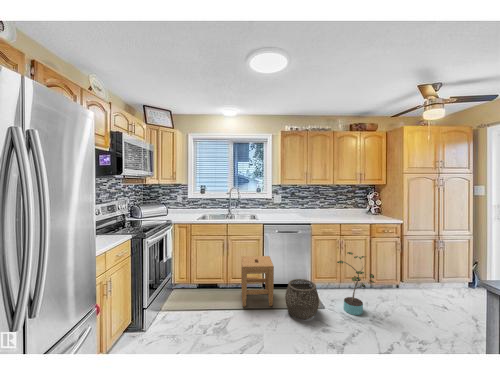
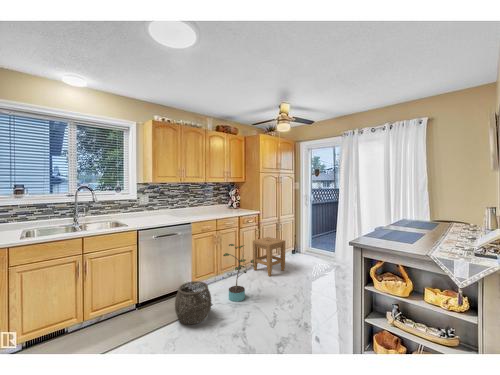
stool: present [241,256,274,307] -> present [253,237,285,276]

